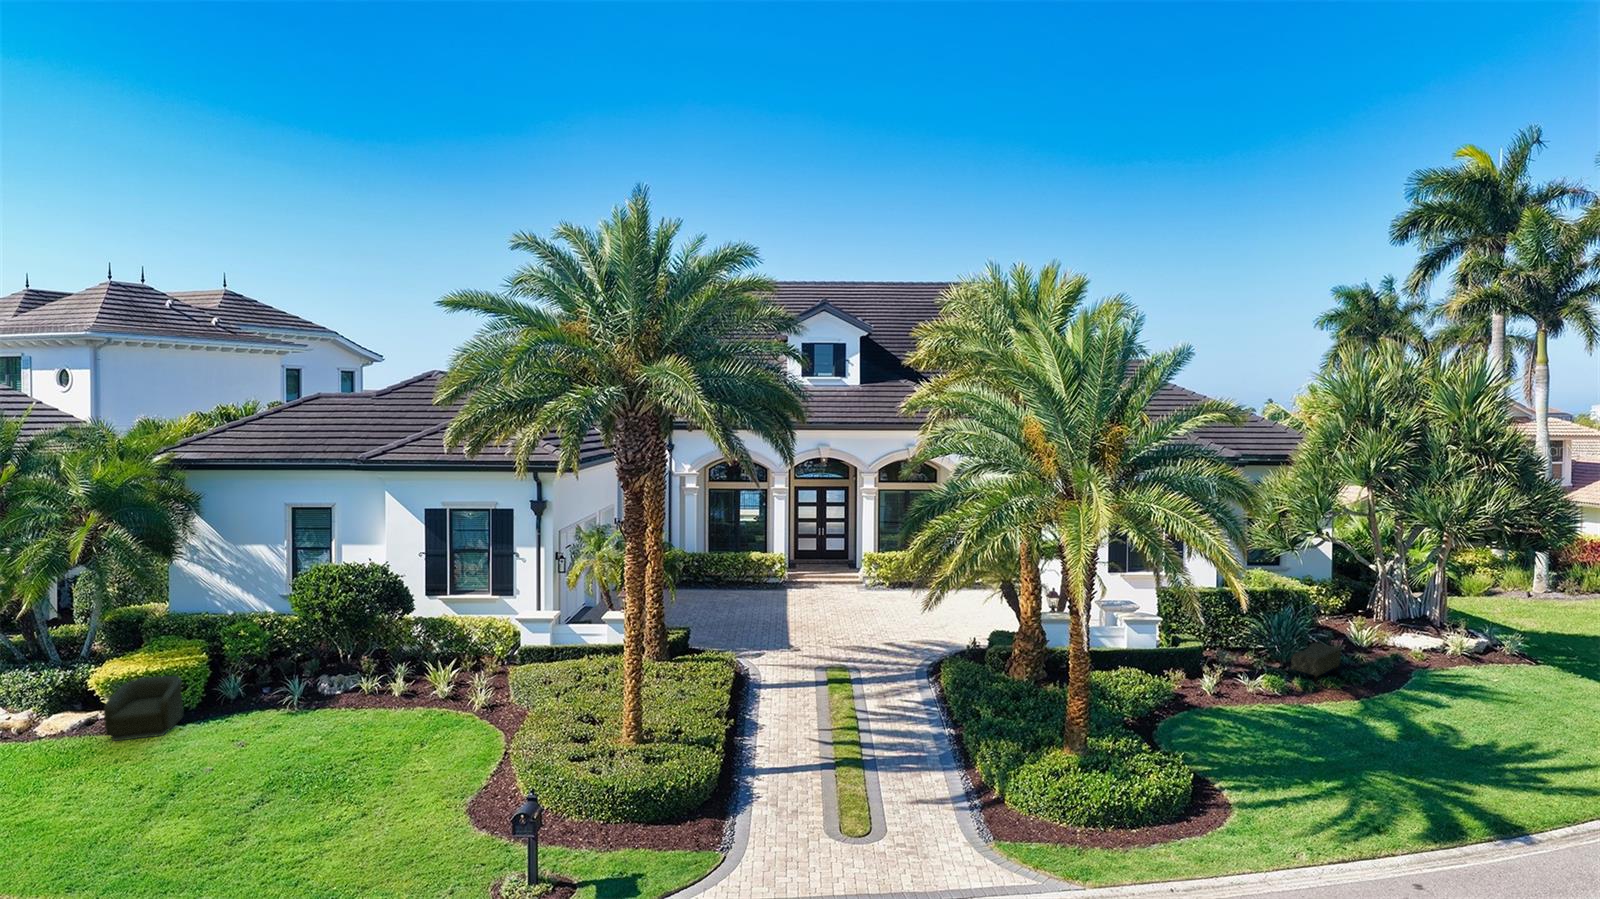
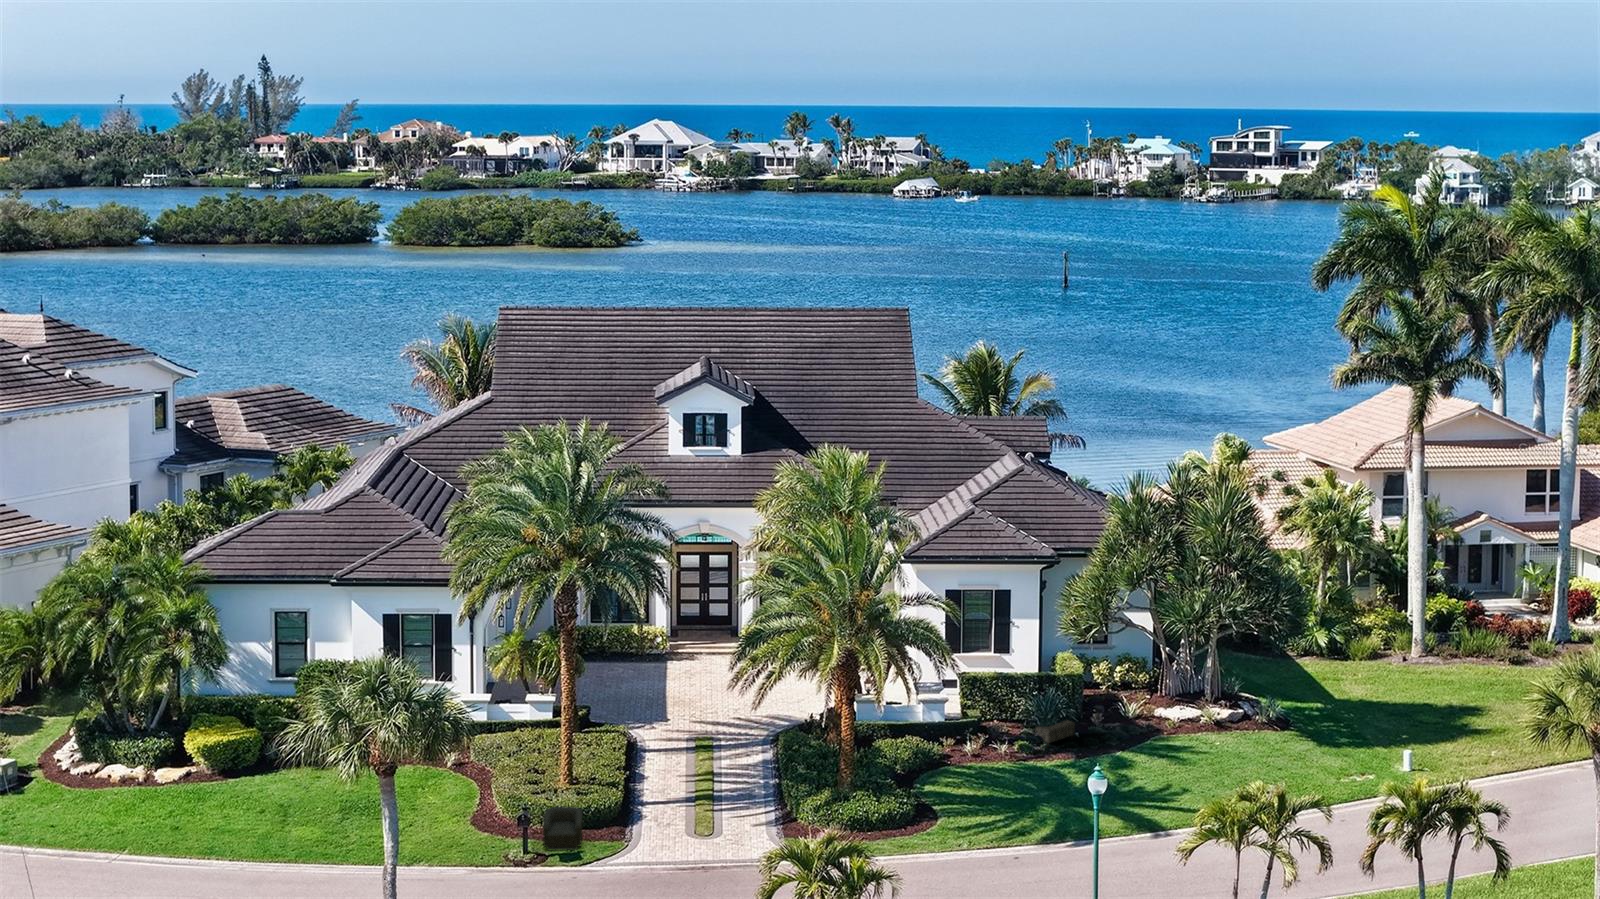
armchair: present [104,676,183,741] -> present [543,807,582,851]

